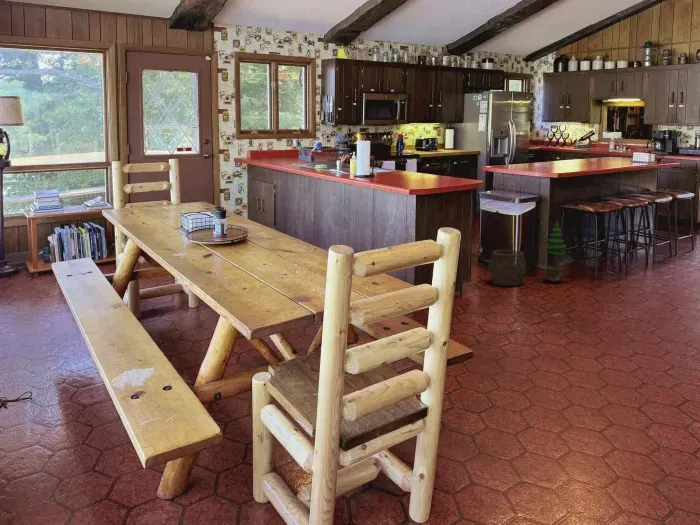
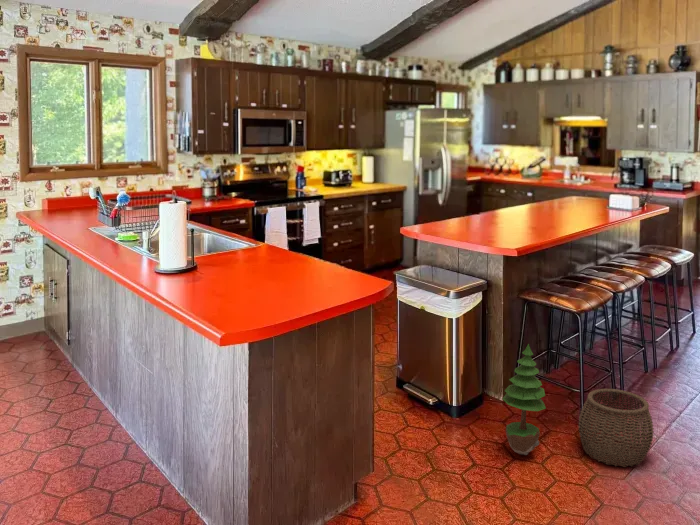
woven basket: present [489,250,526,286] -> present [579,389,654,467]

